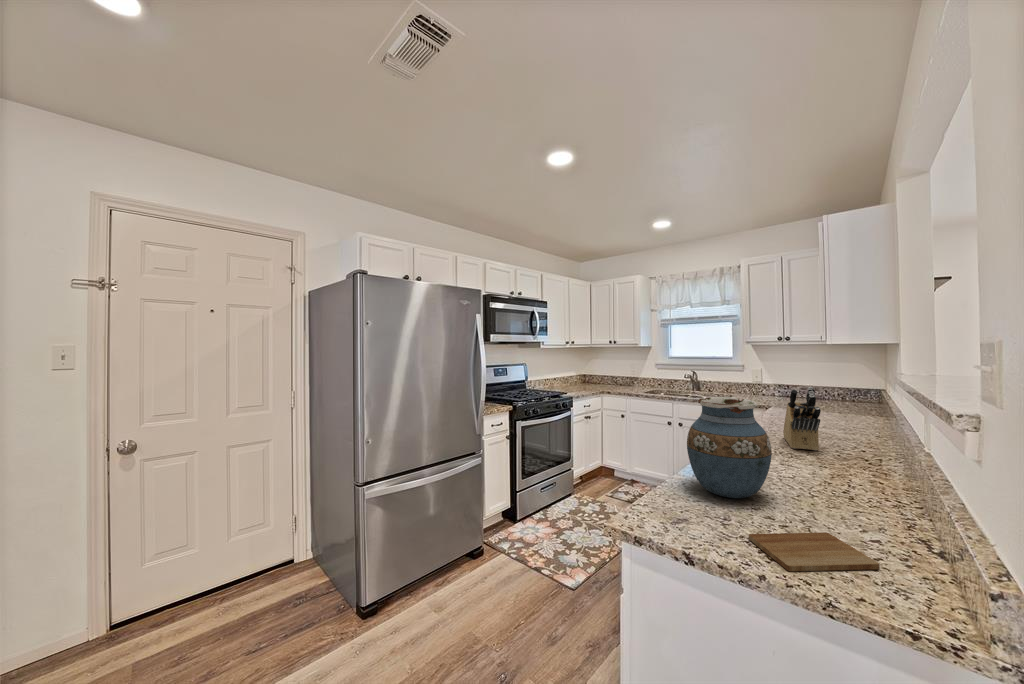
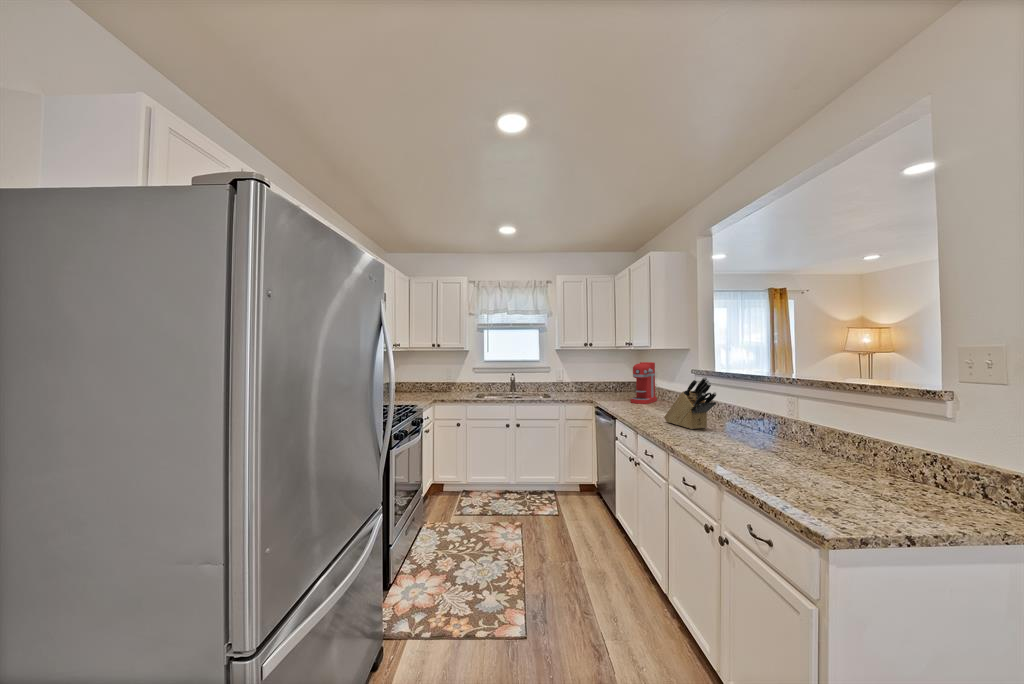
coffee maker: none [817,365,869,419] -> present [631,362,657,404]
vase: present [687,397,772,498] -> none [728,386,809,477]
cutting board: present [749,532,880,571] -> none [881,485,956,522]

